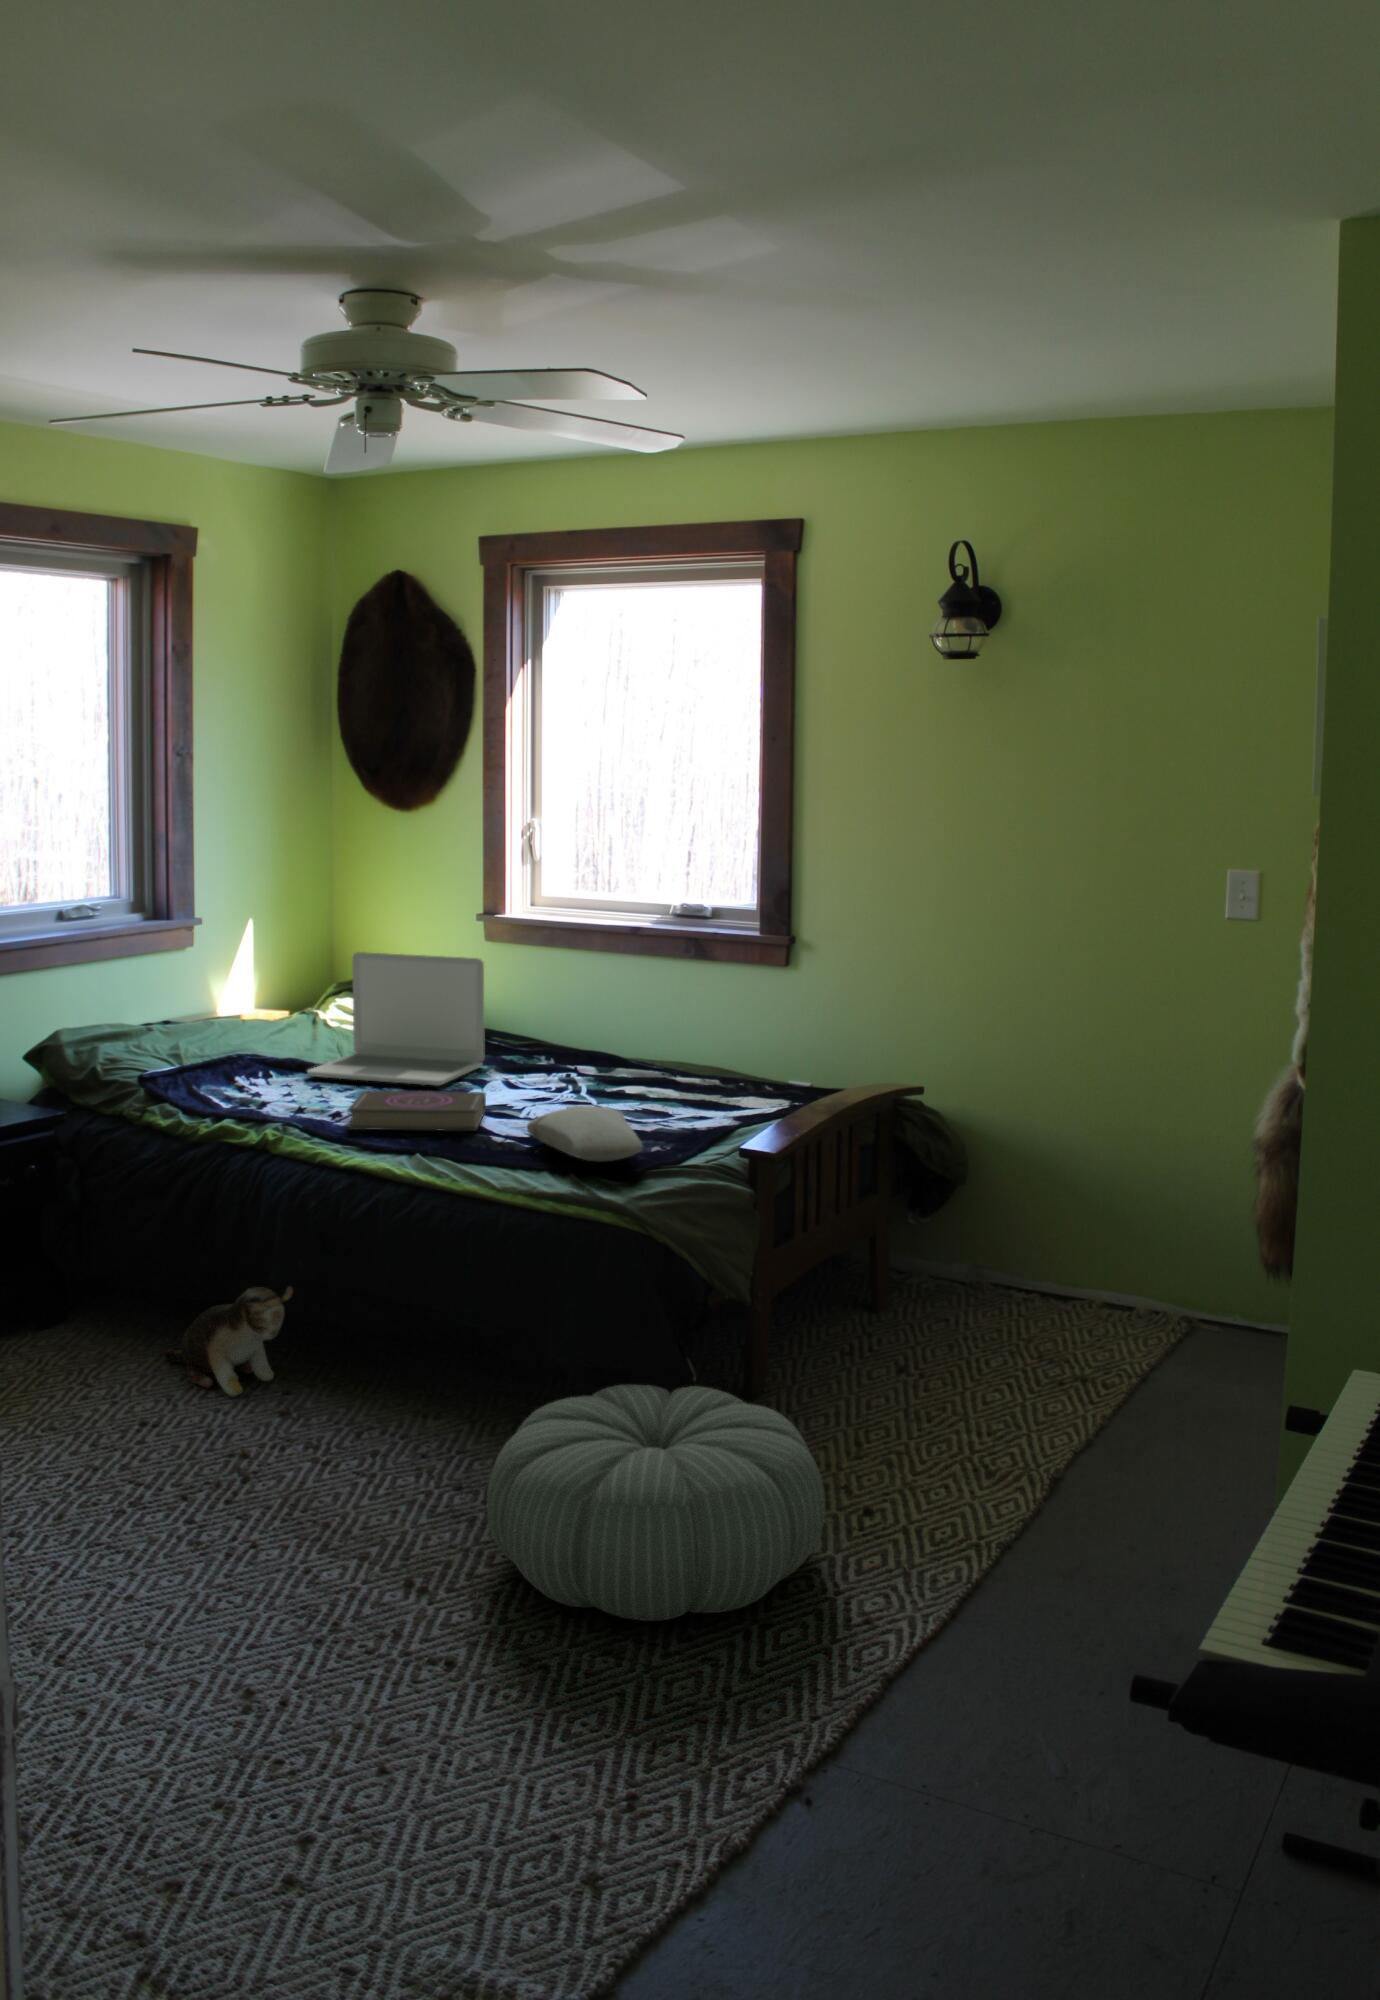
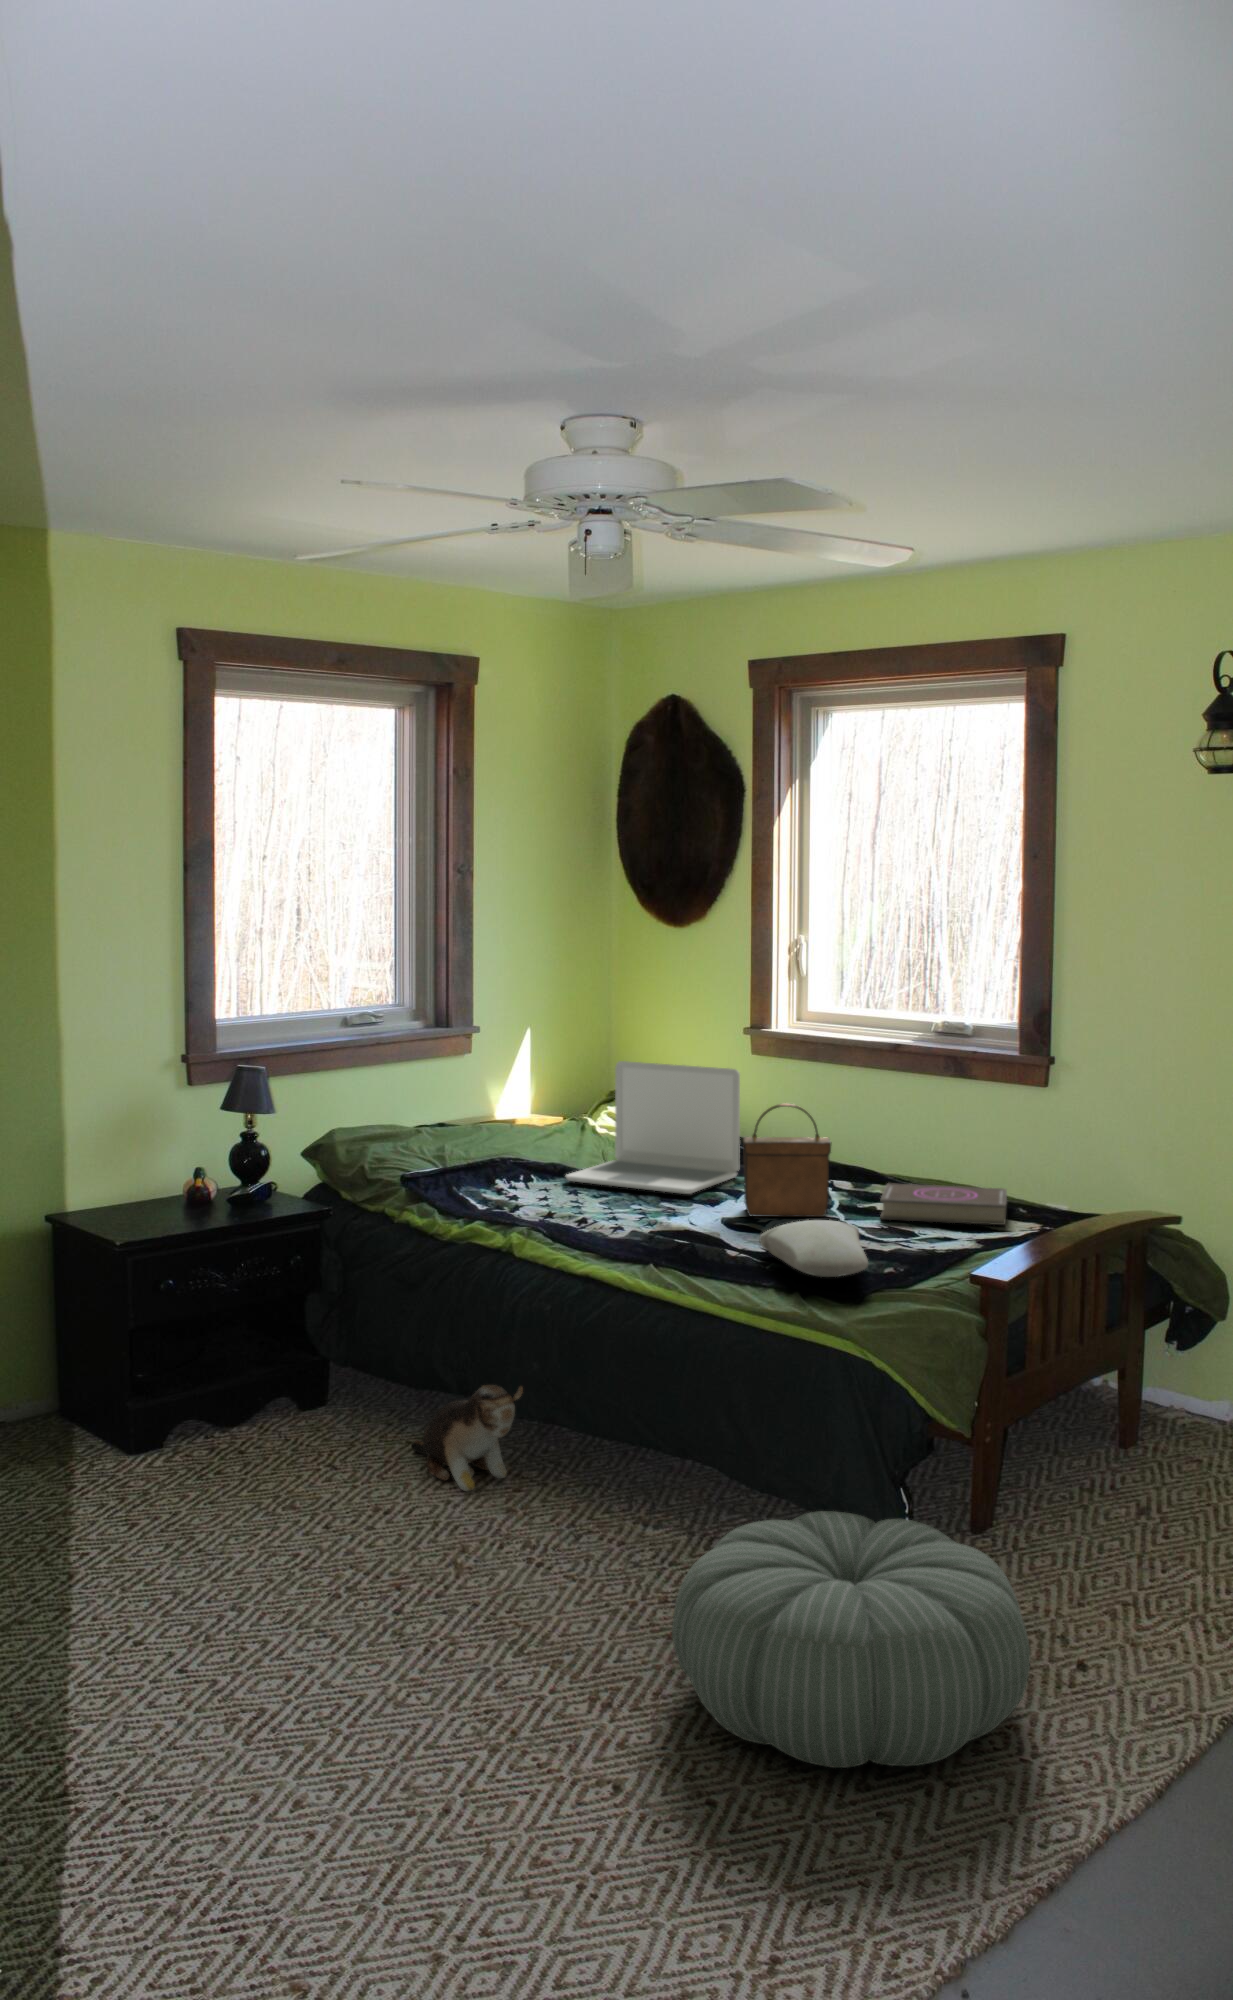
handbag: none [498,992,587,1106] -> present [743,1104,831,1217]
book: present [348,1091,486,1131] -> present [880,1184,1007,1225]

